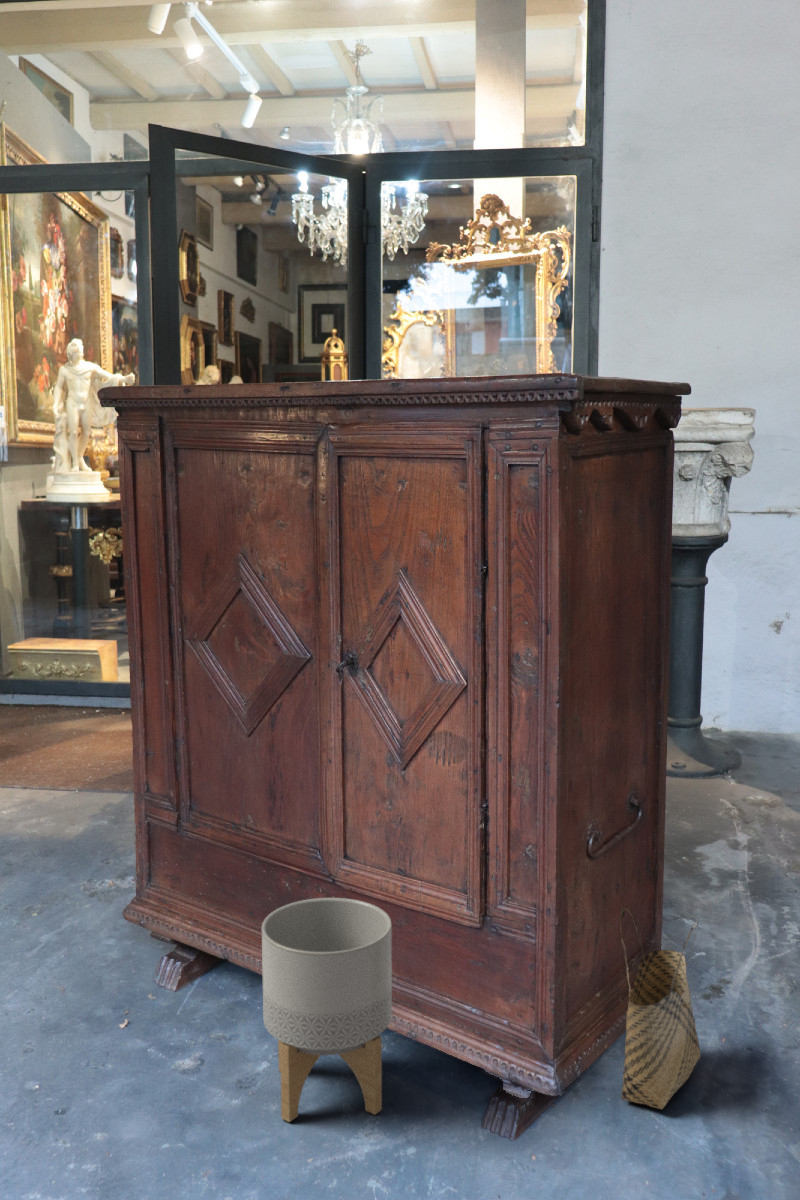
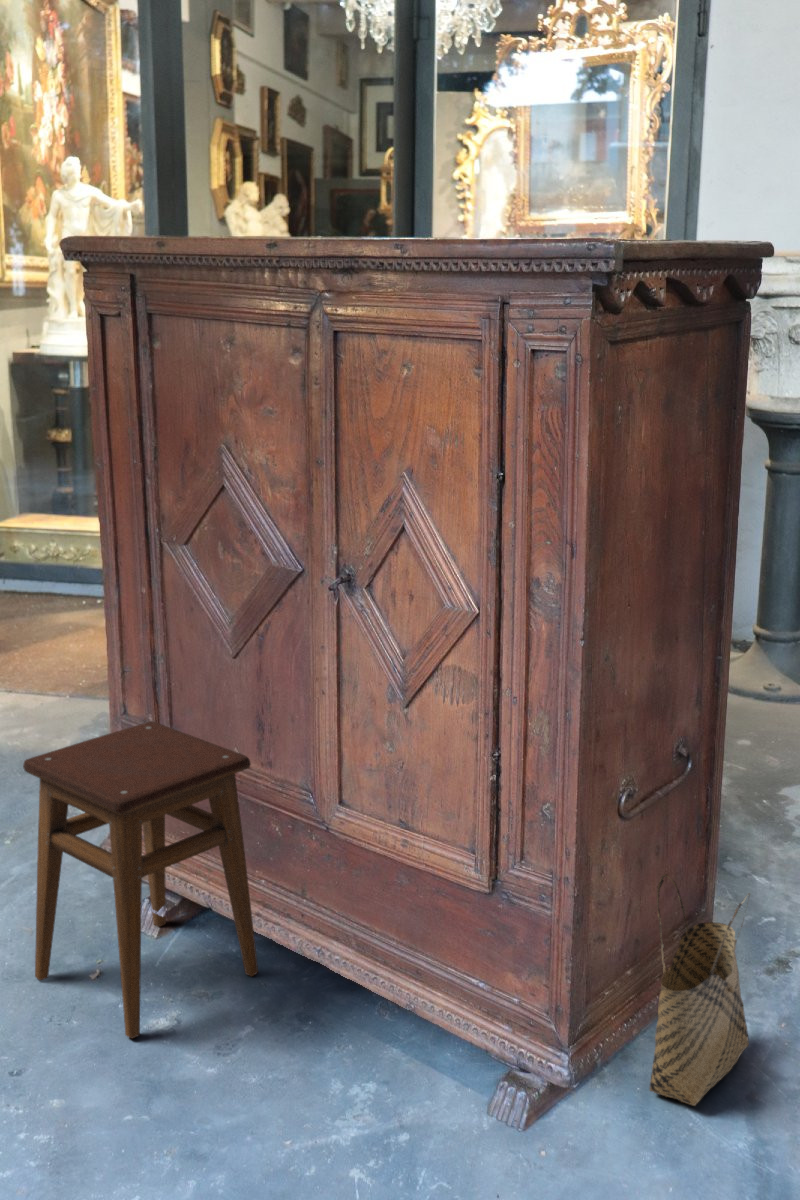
stool: none [65,796,270,1077] -> present [23,721,258,1038]
planter: present [262,898,392,1122] -> none [238,849,388,1099]

